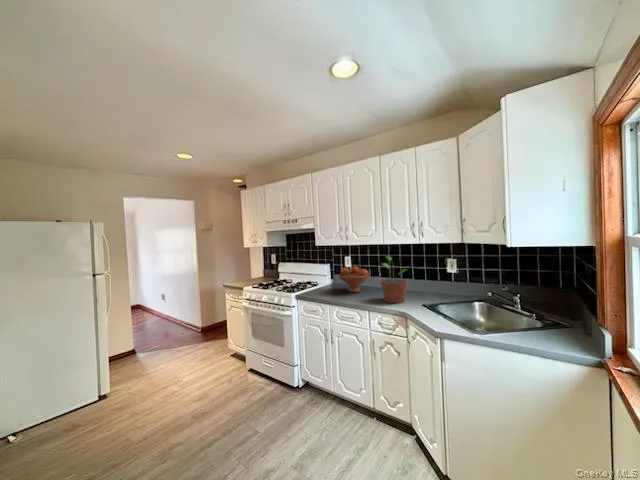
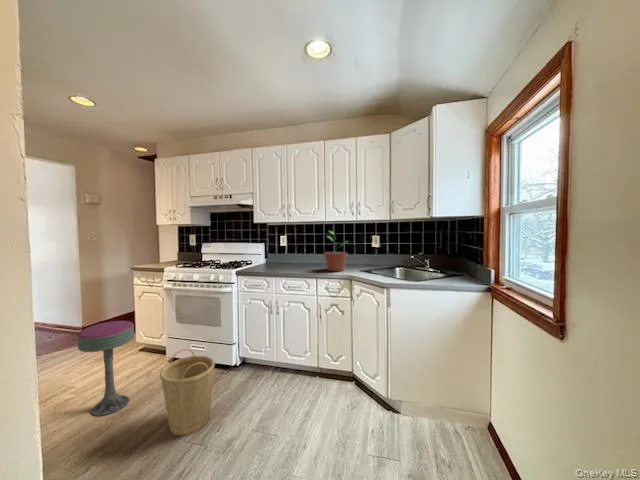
fruit bowl: present [338,266,370,292] -> none [279,243,309,267]
bar stool: none [171,335,211,415] -> present [77,321,134,416]
basket: none [217,371,263,454] -> present [160,349,215,436]

